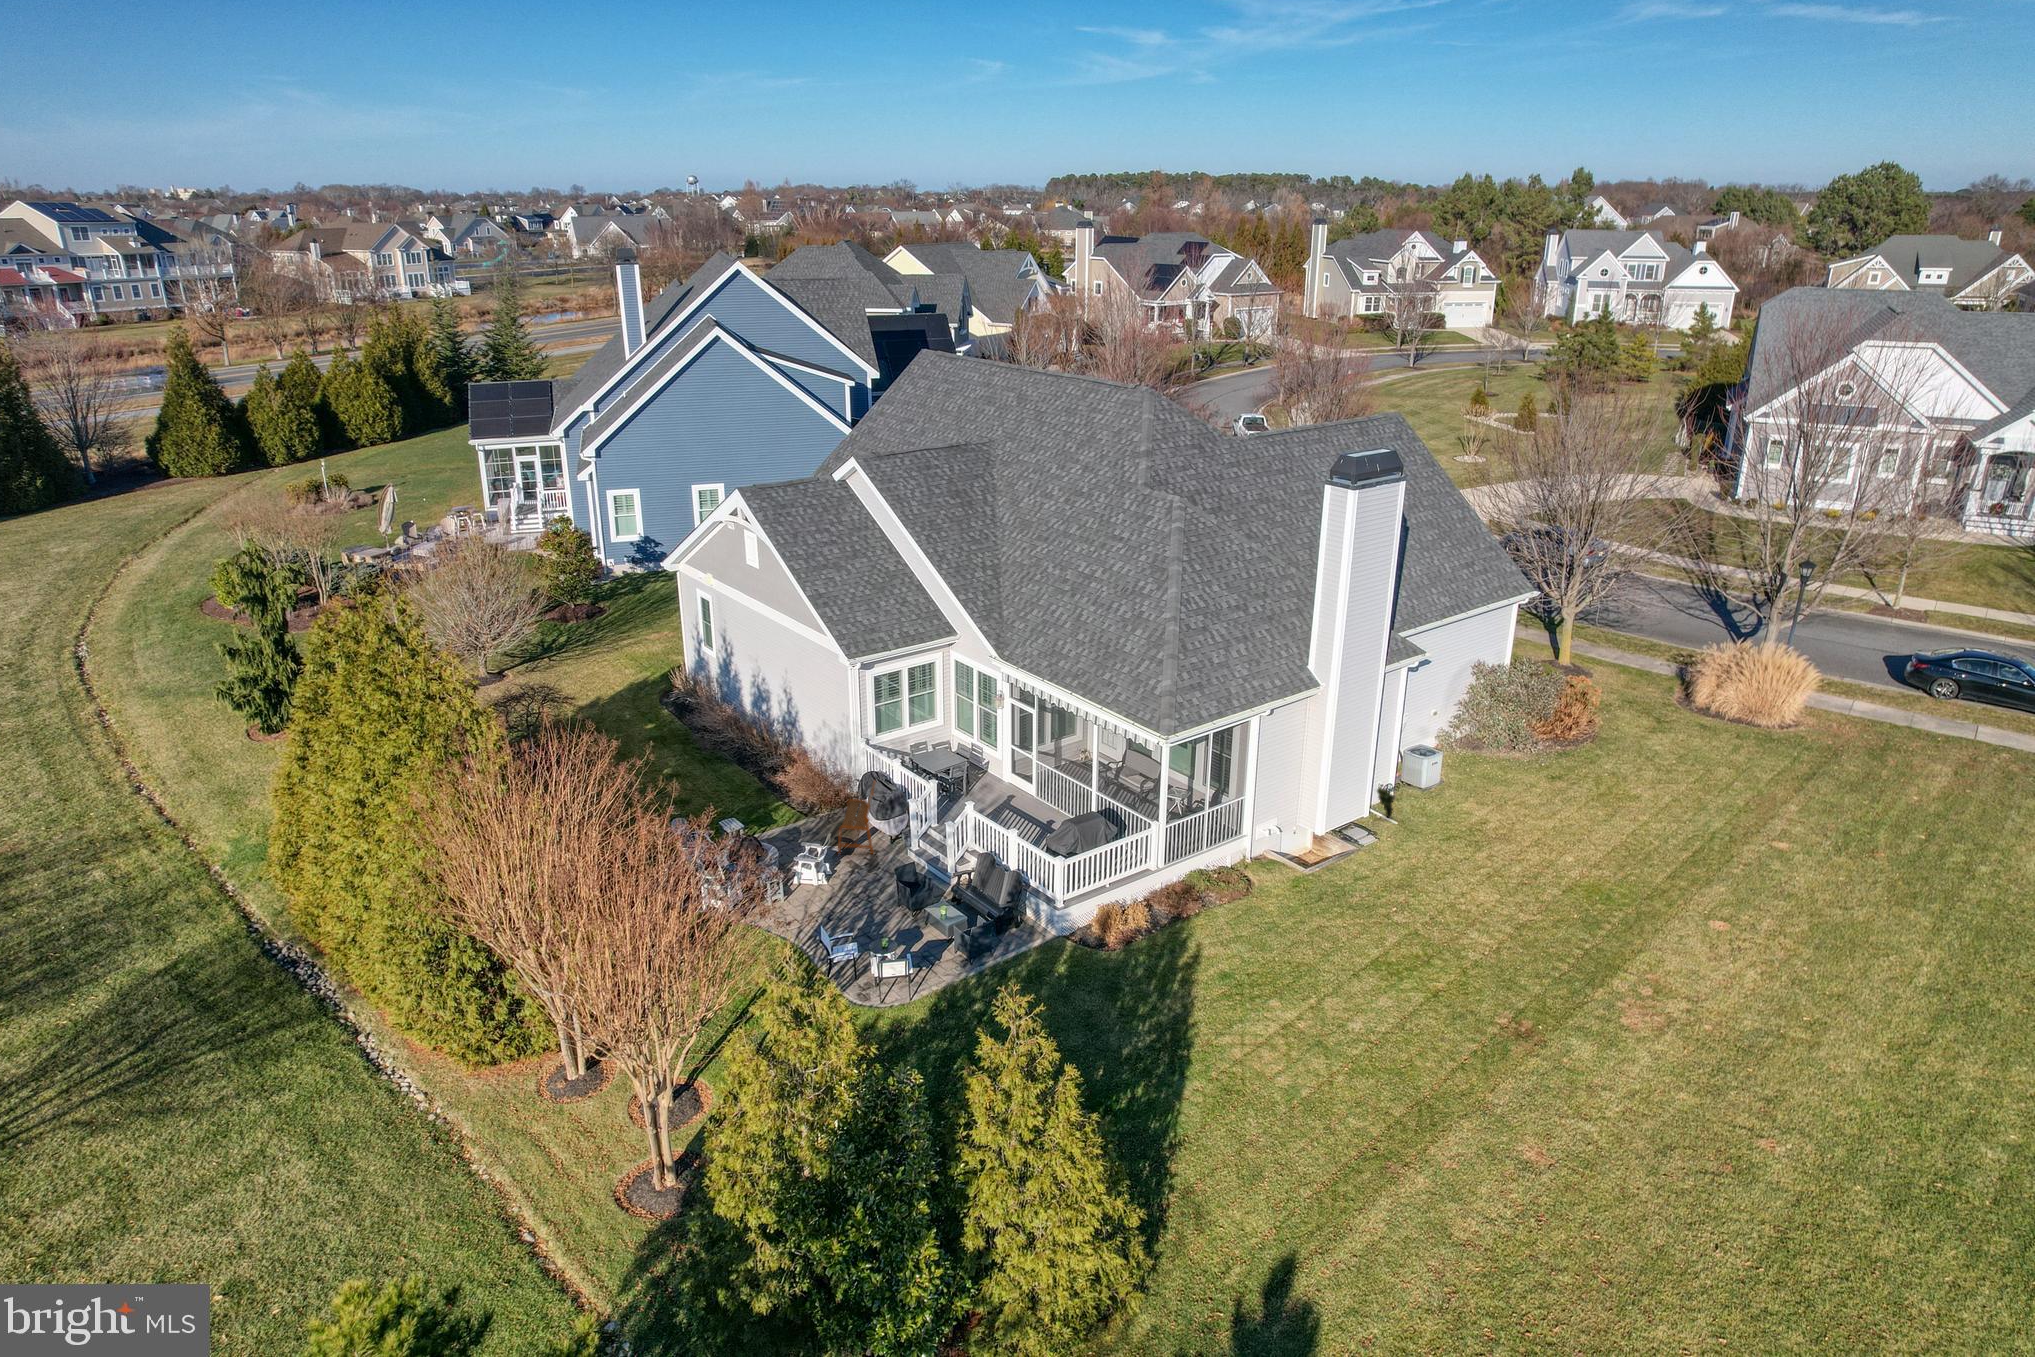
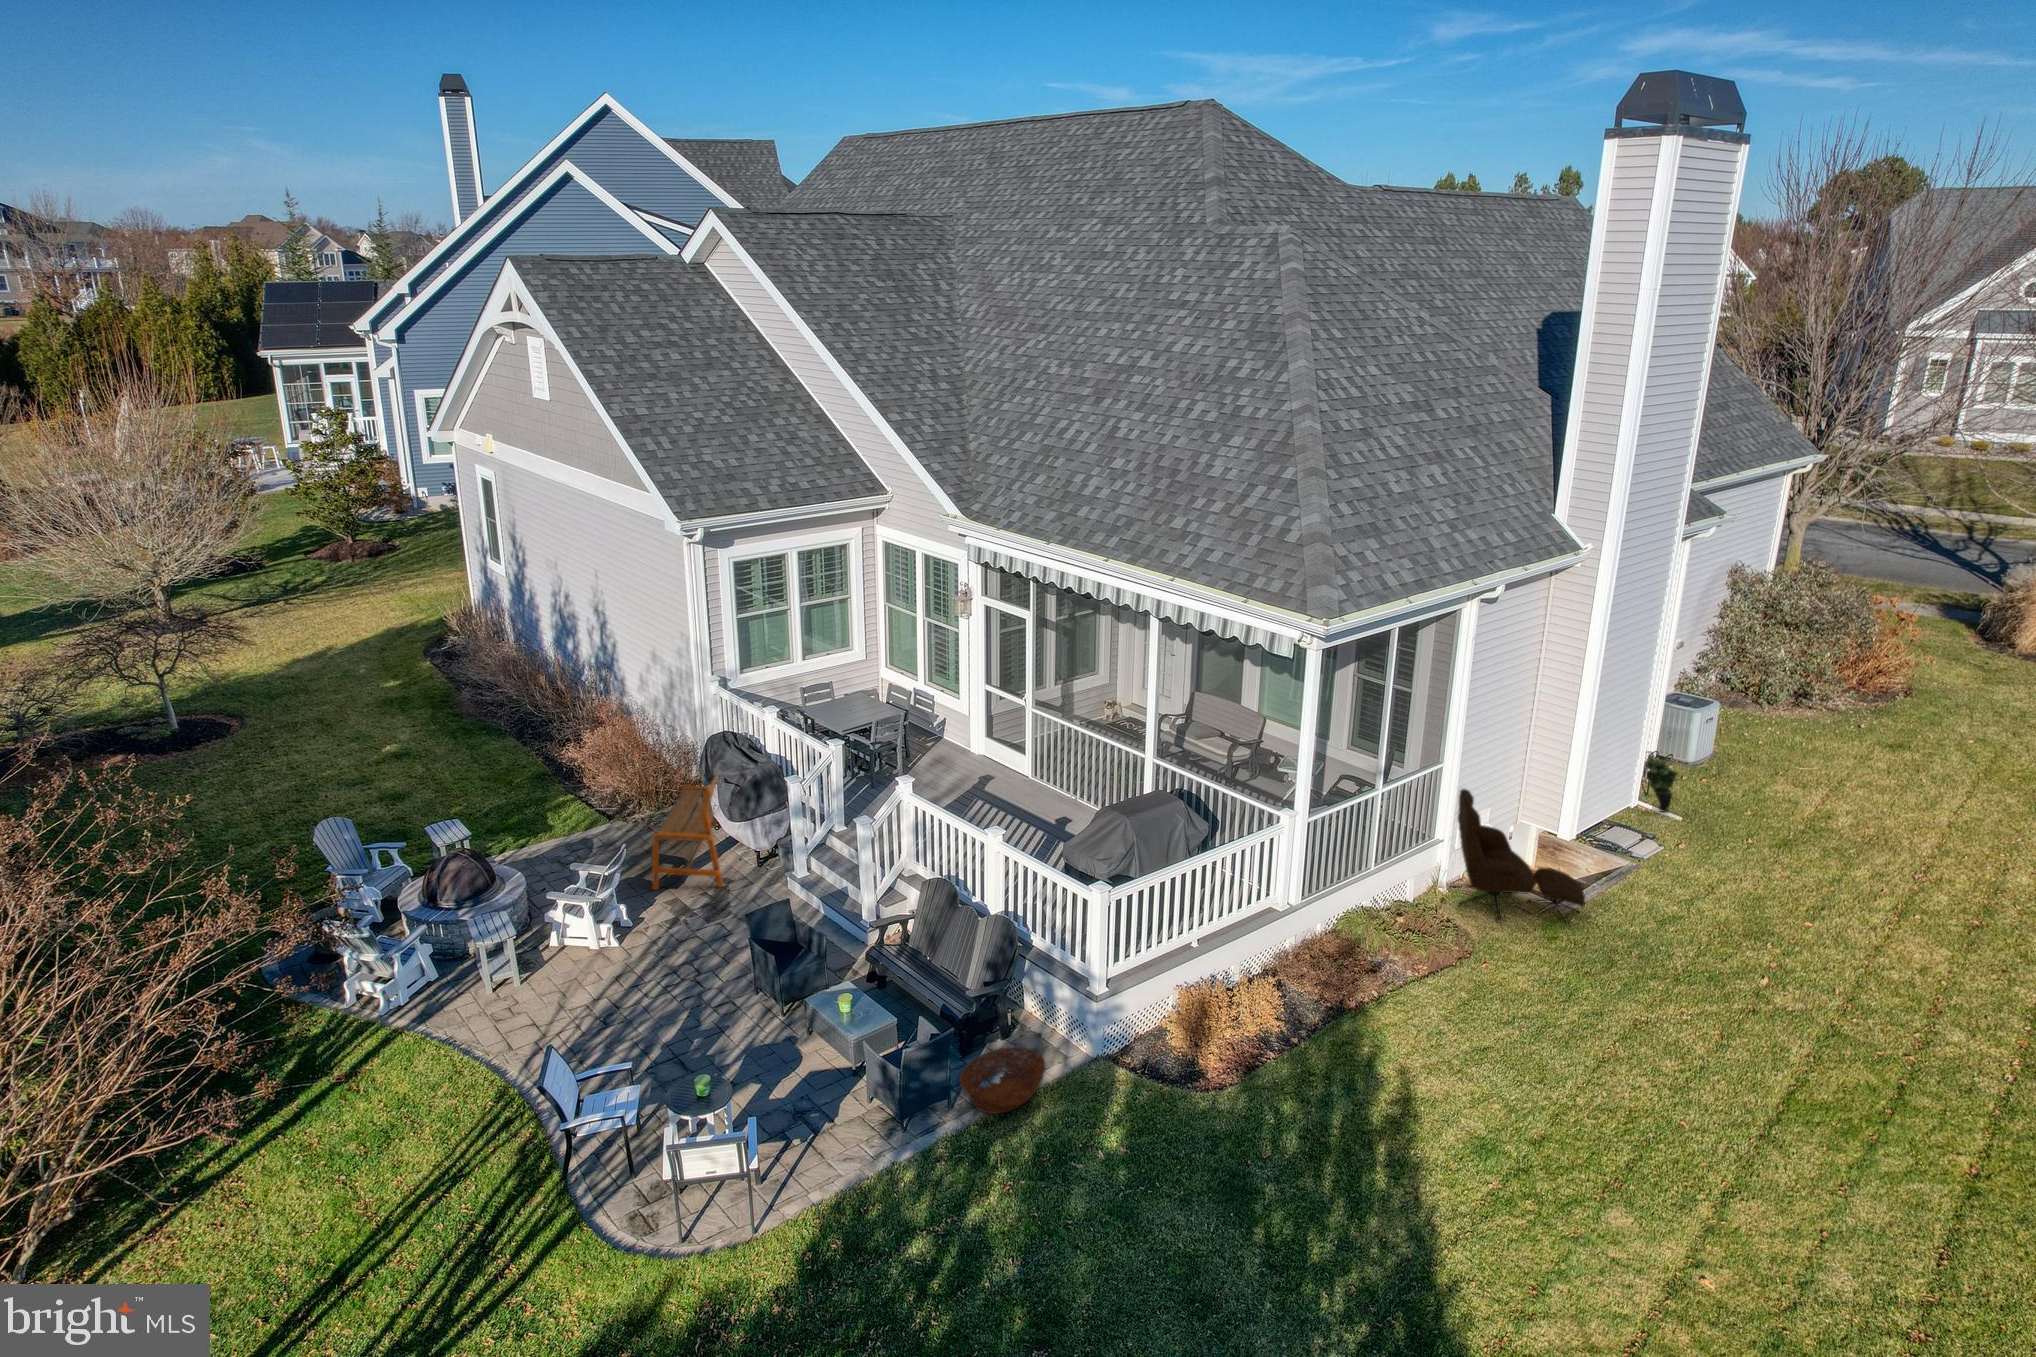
lounge chair: none [1254,808,1317,879] -> present [1458,789,1585,923]
basket: none [996,931,1035,959] -> present [960,1047,1045,1114]

